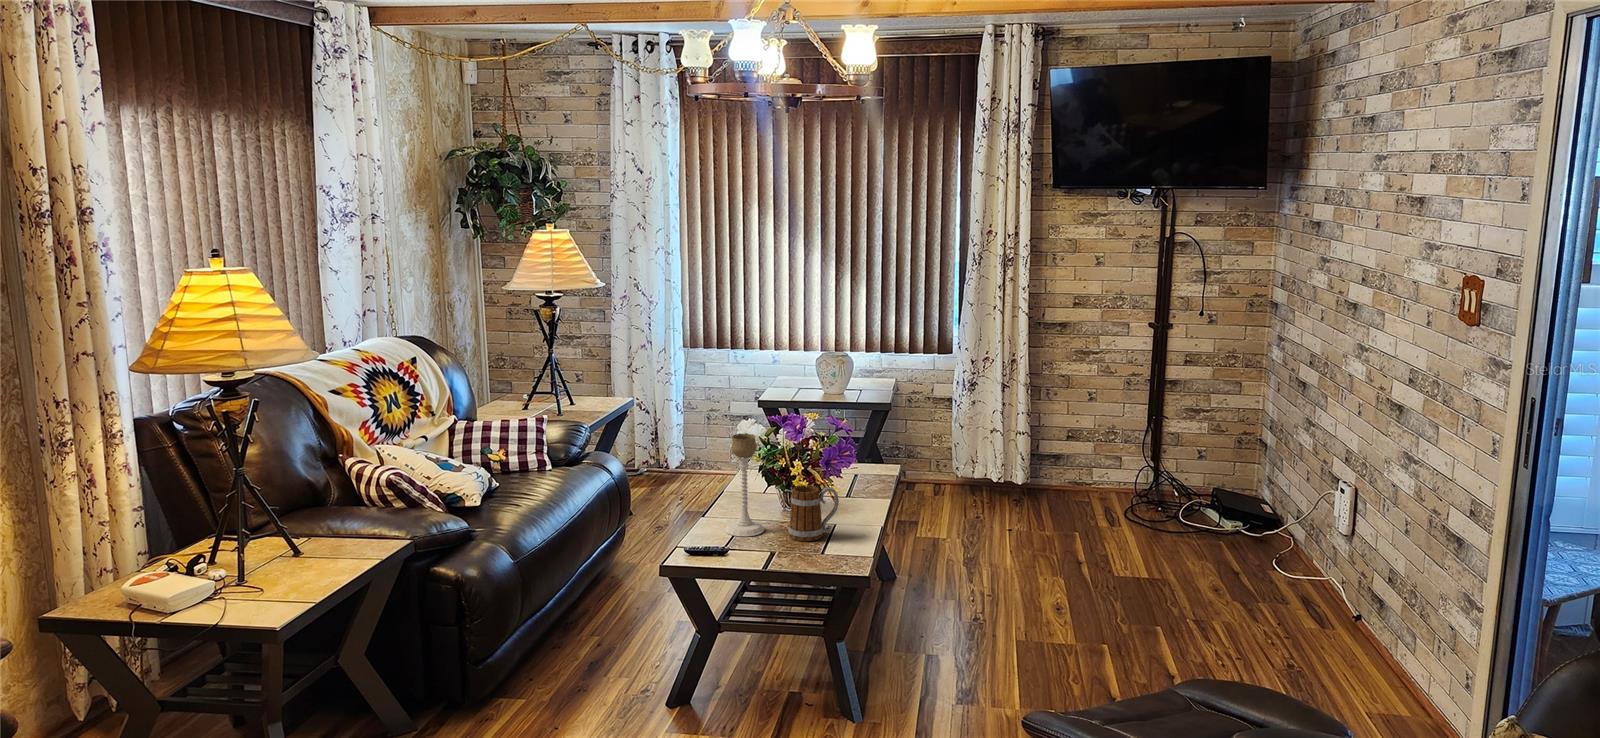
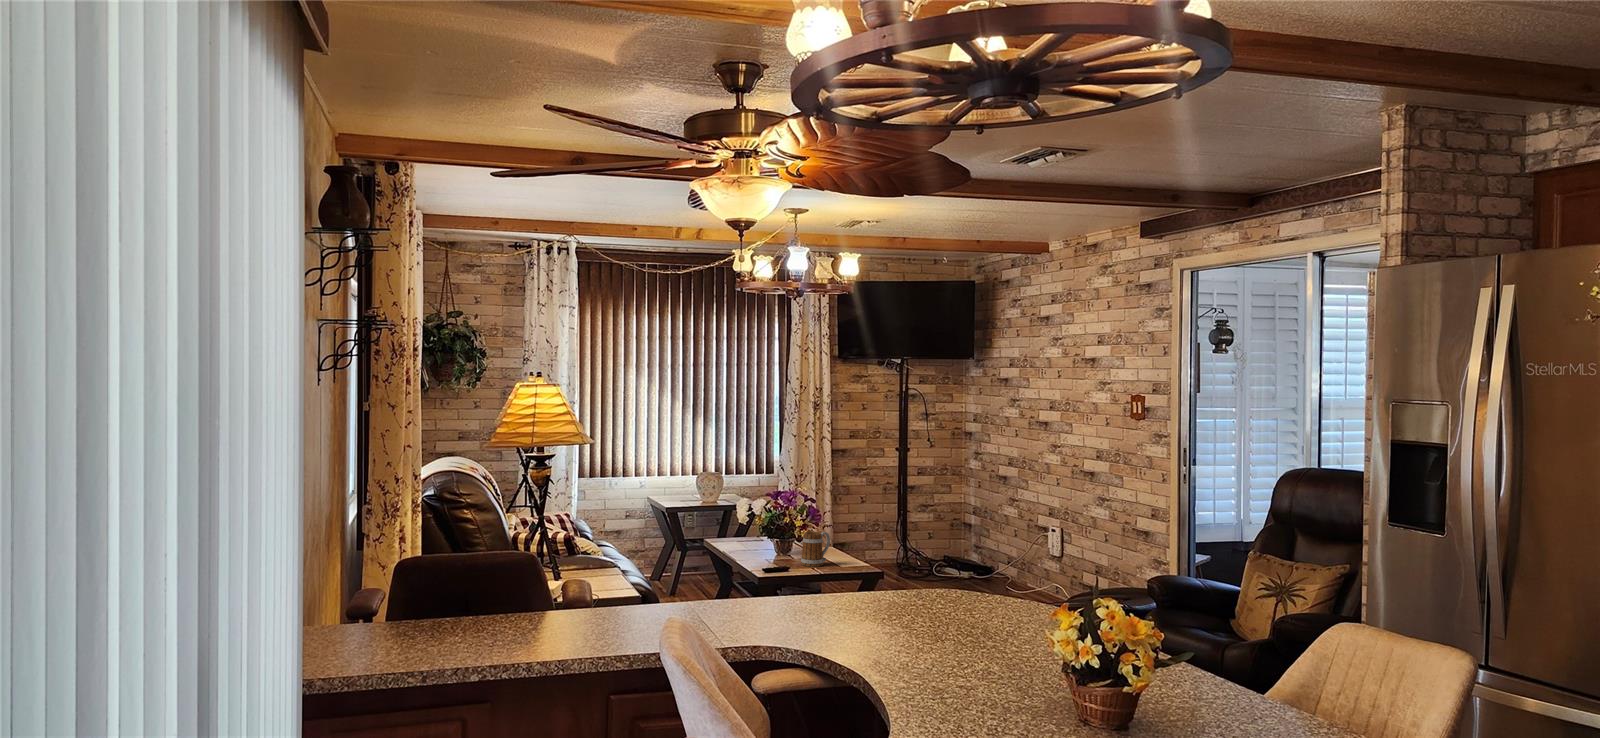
candle holder: present [725,433,764,537] -> none [758,500,784,568]

